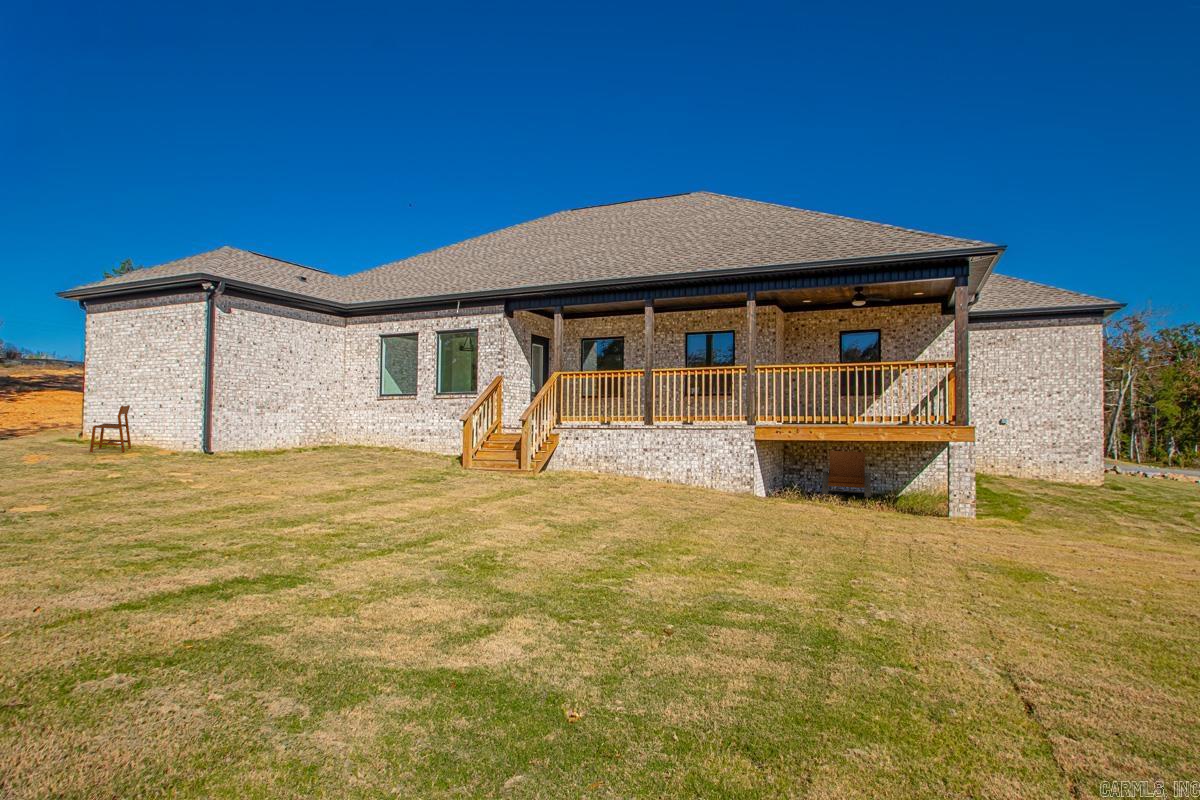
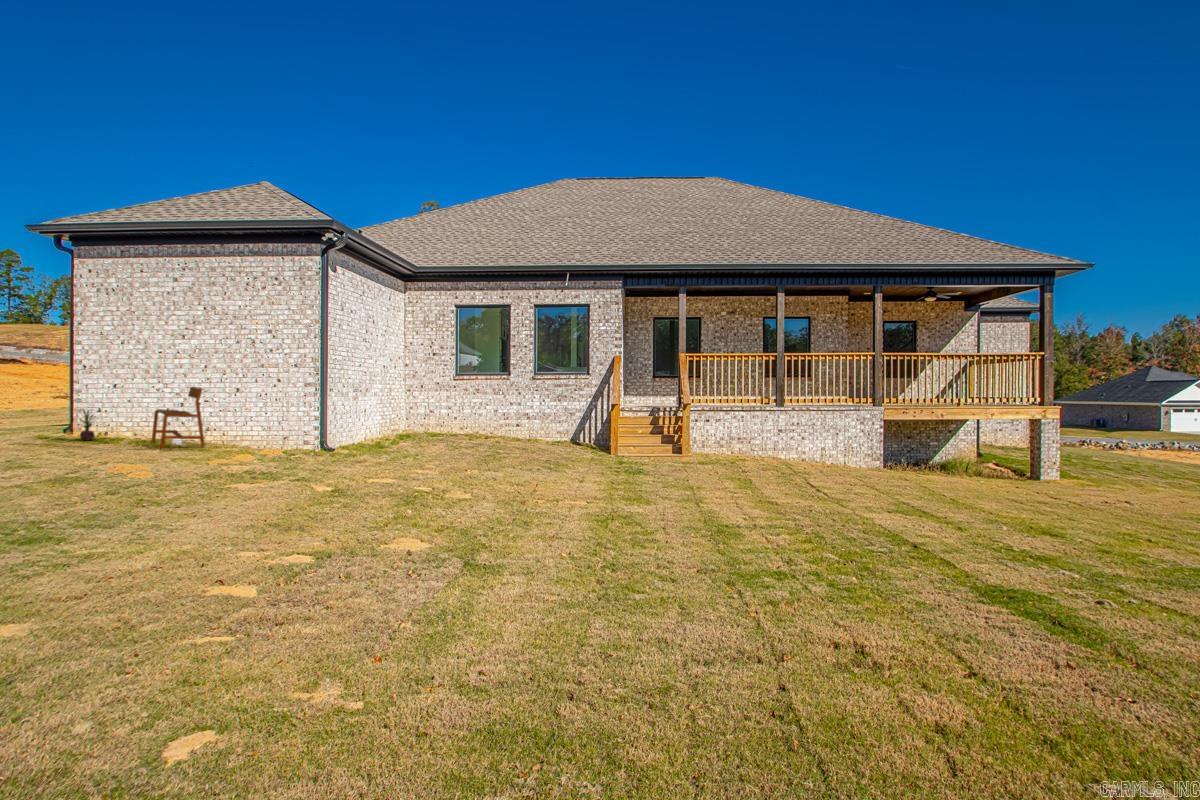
decorative plant: none [44,423,75,446] -> present [79,409,95,441]
lounge chair: present [822,451,871,497] -> none [904,428,962,469]

